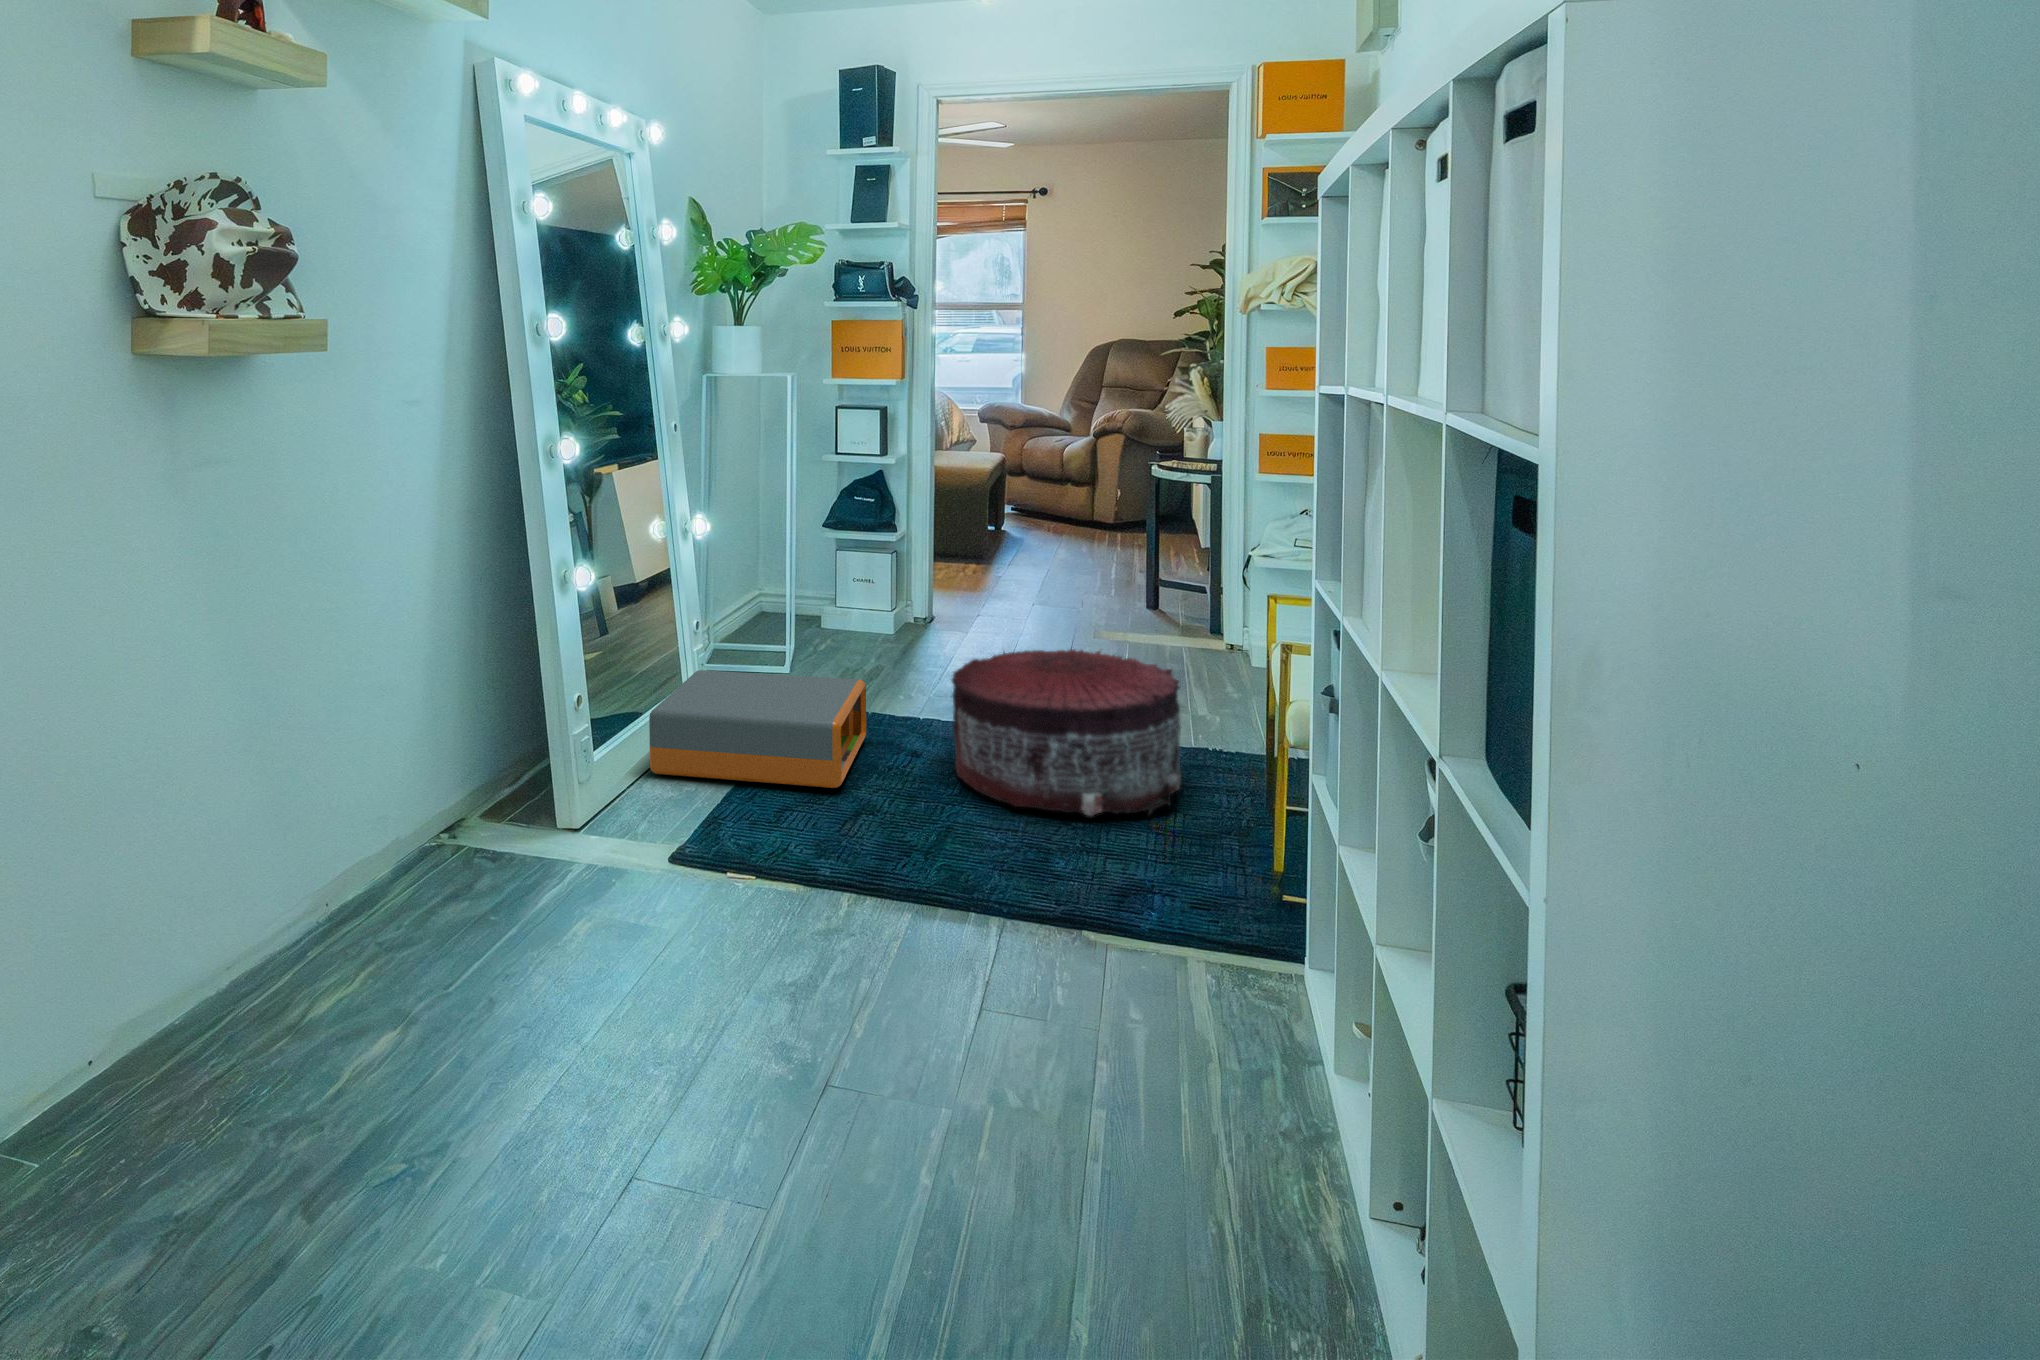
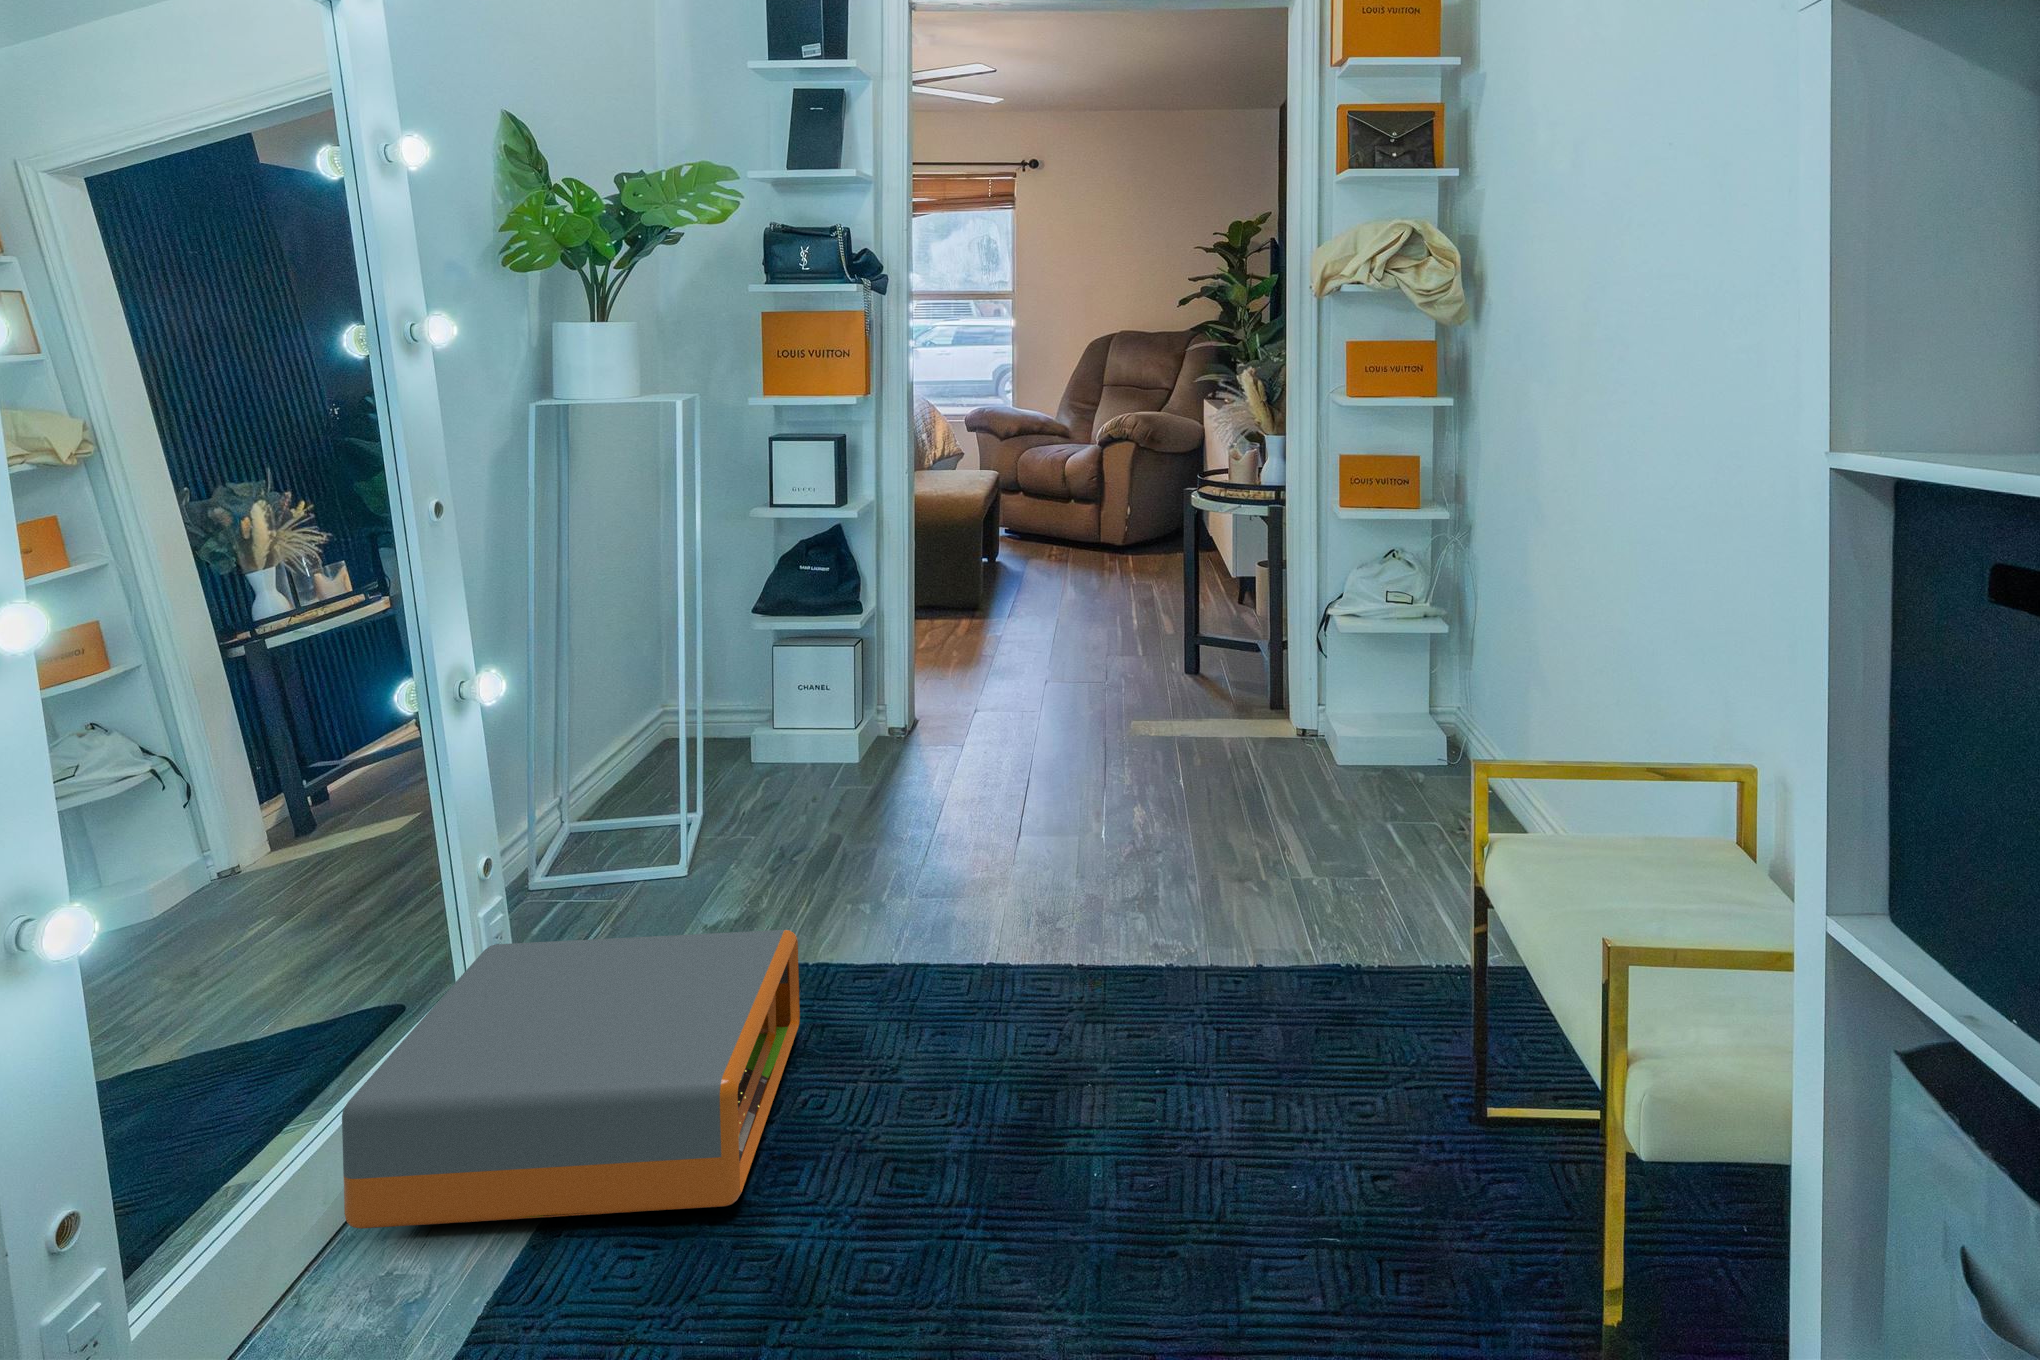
pouf: present [952,649,1181,816] -> none [943,831,1329,1198]

